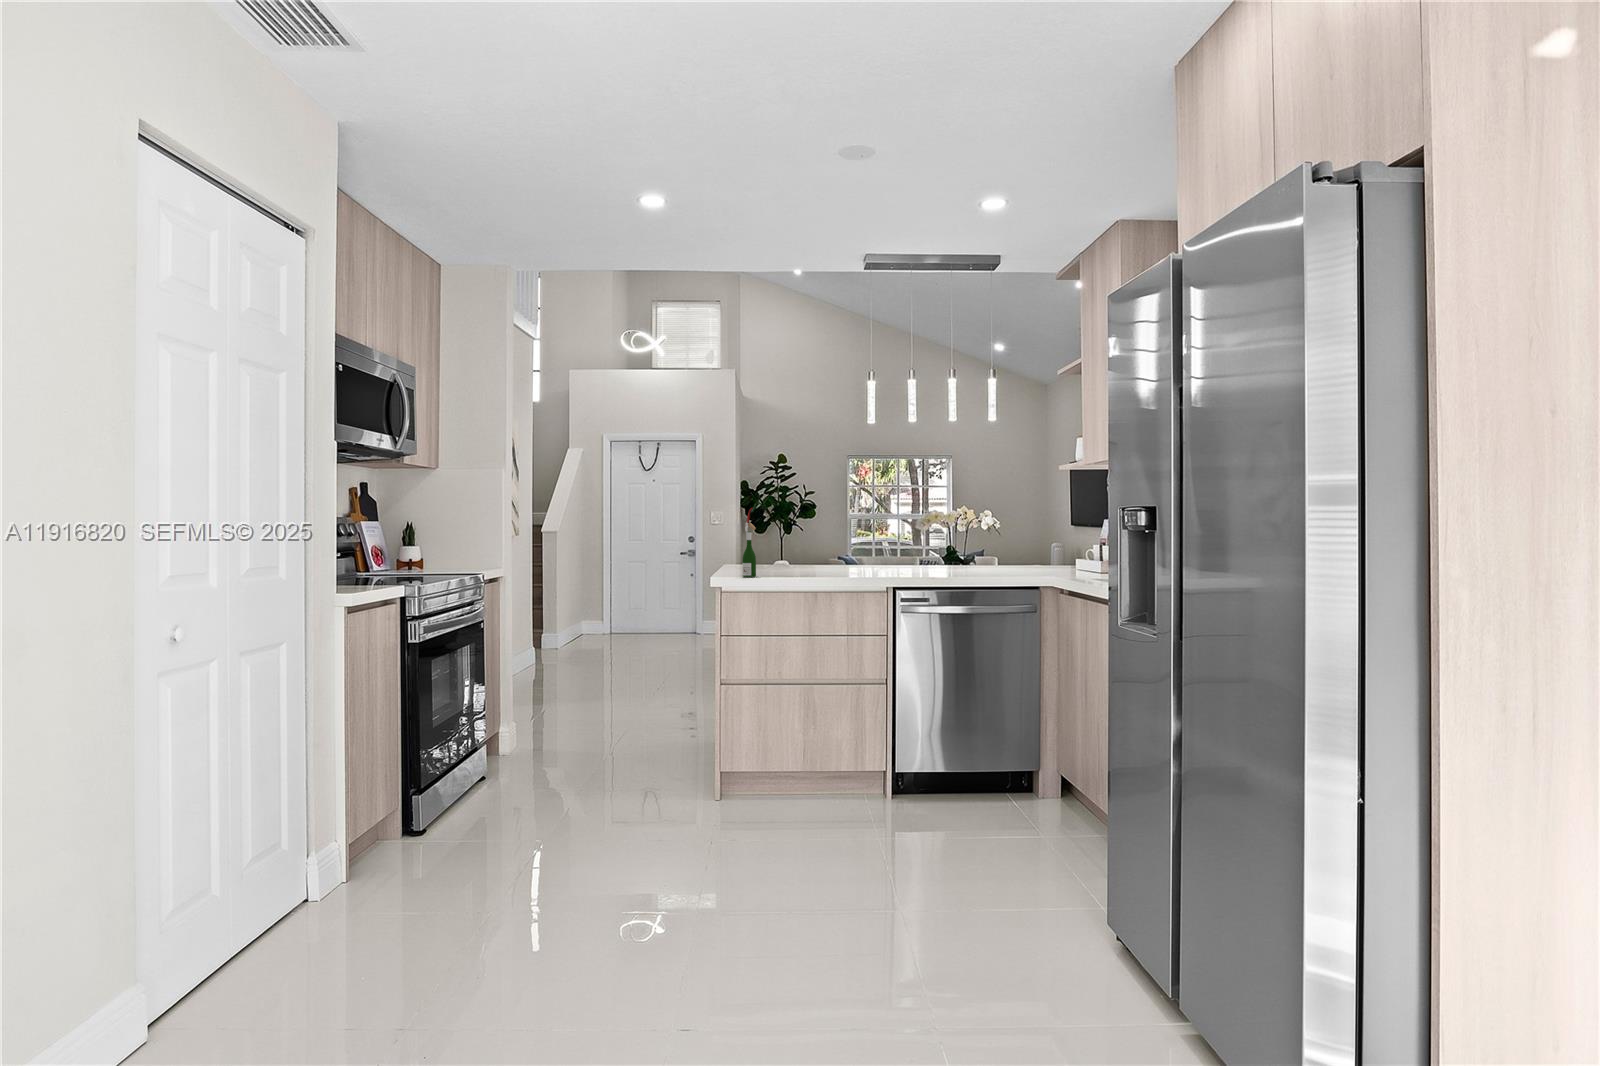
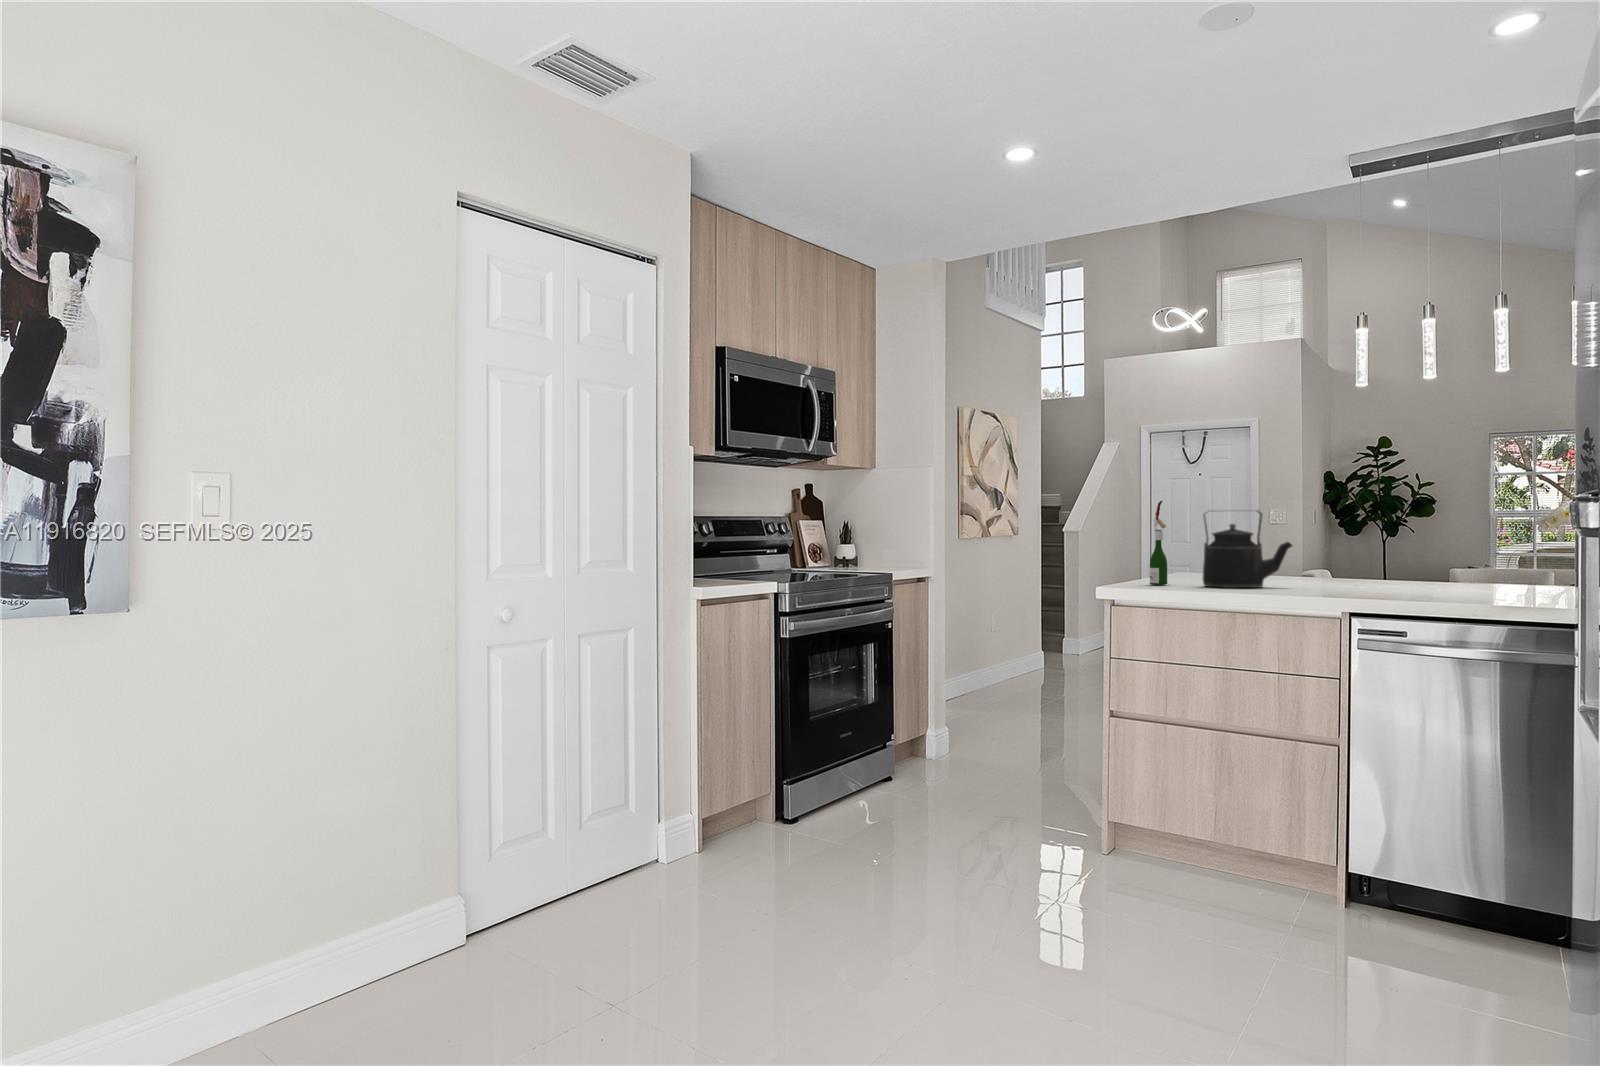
kettle: none [783,516,843,577] -> present [1203,510,1292,588]

